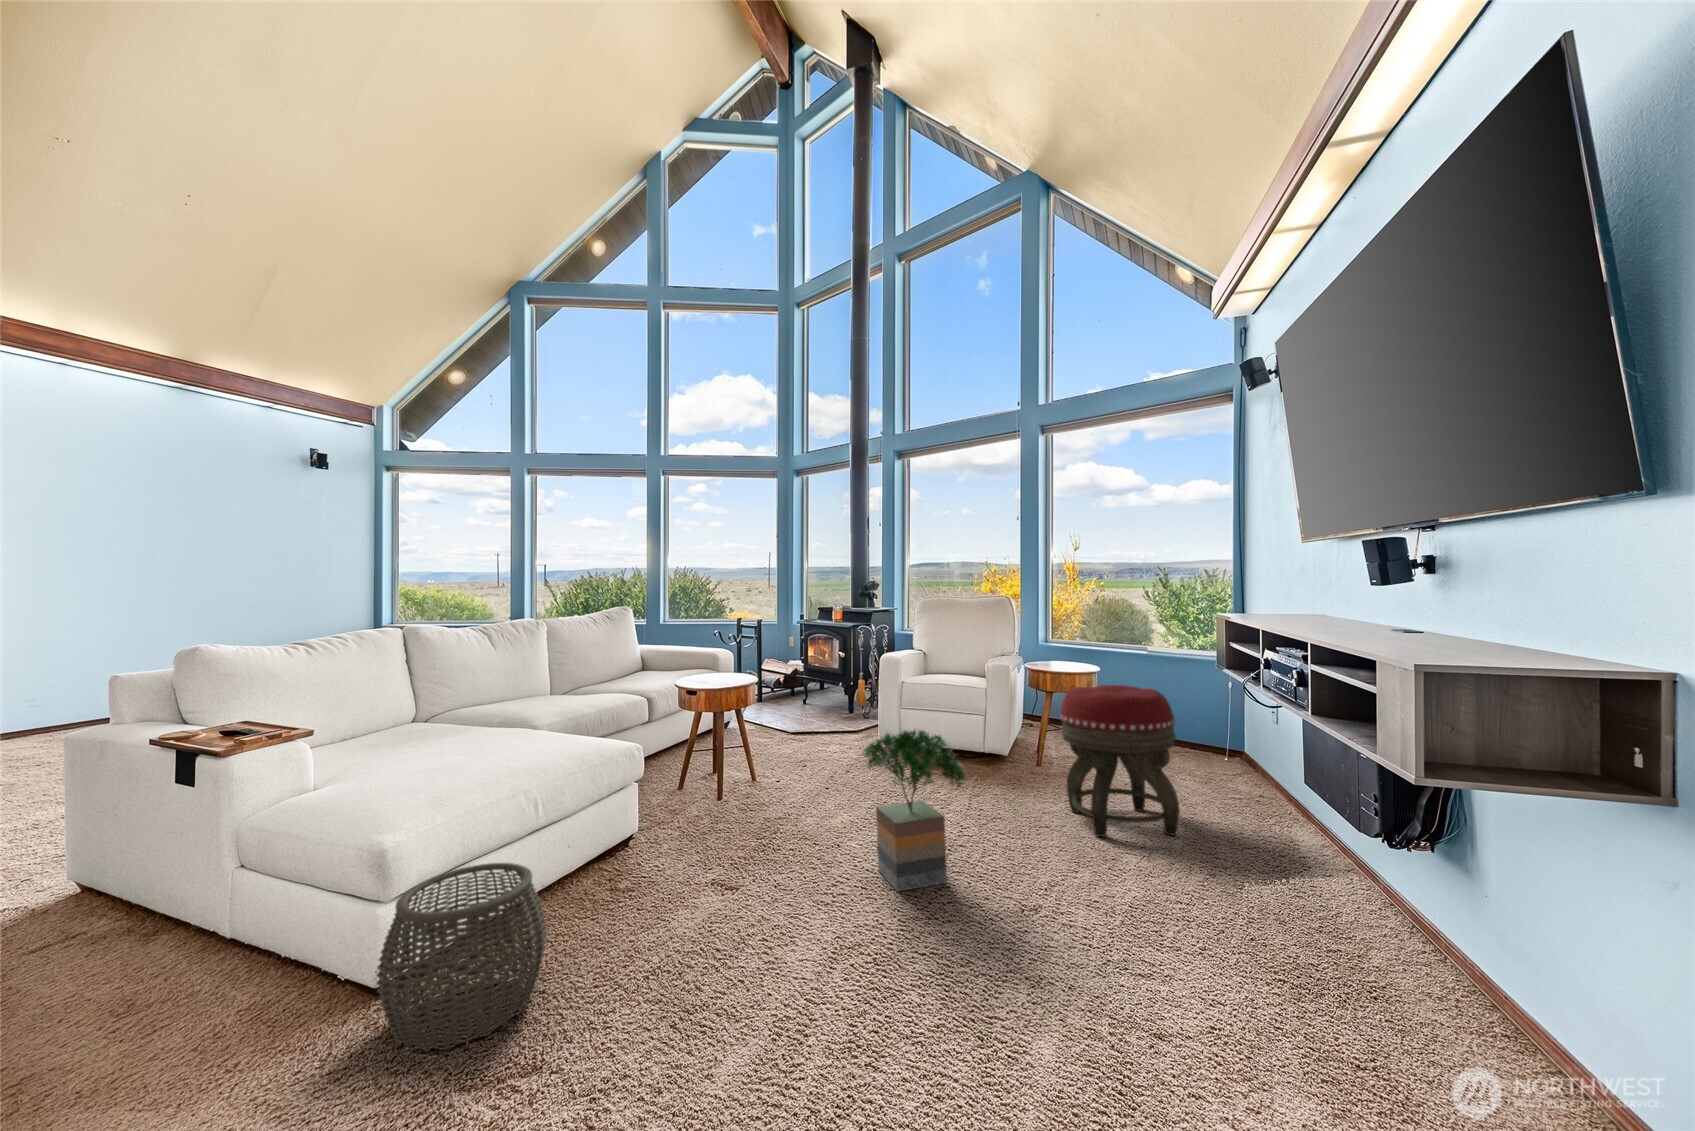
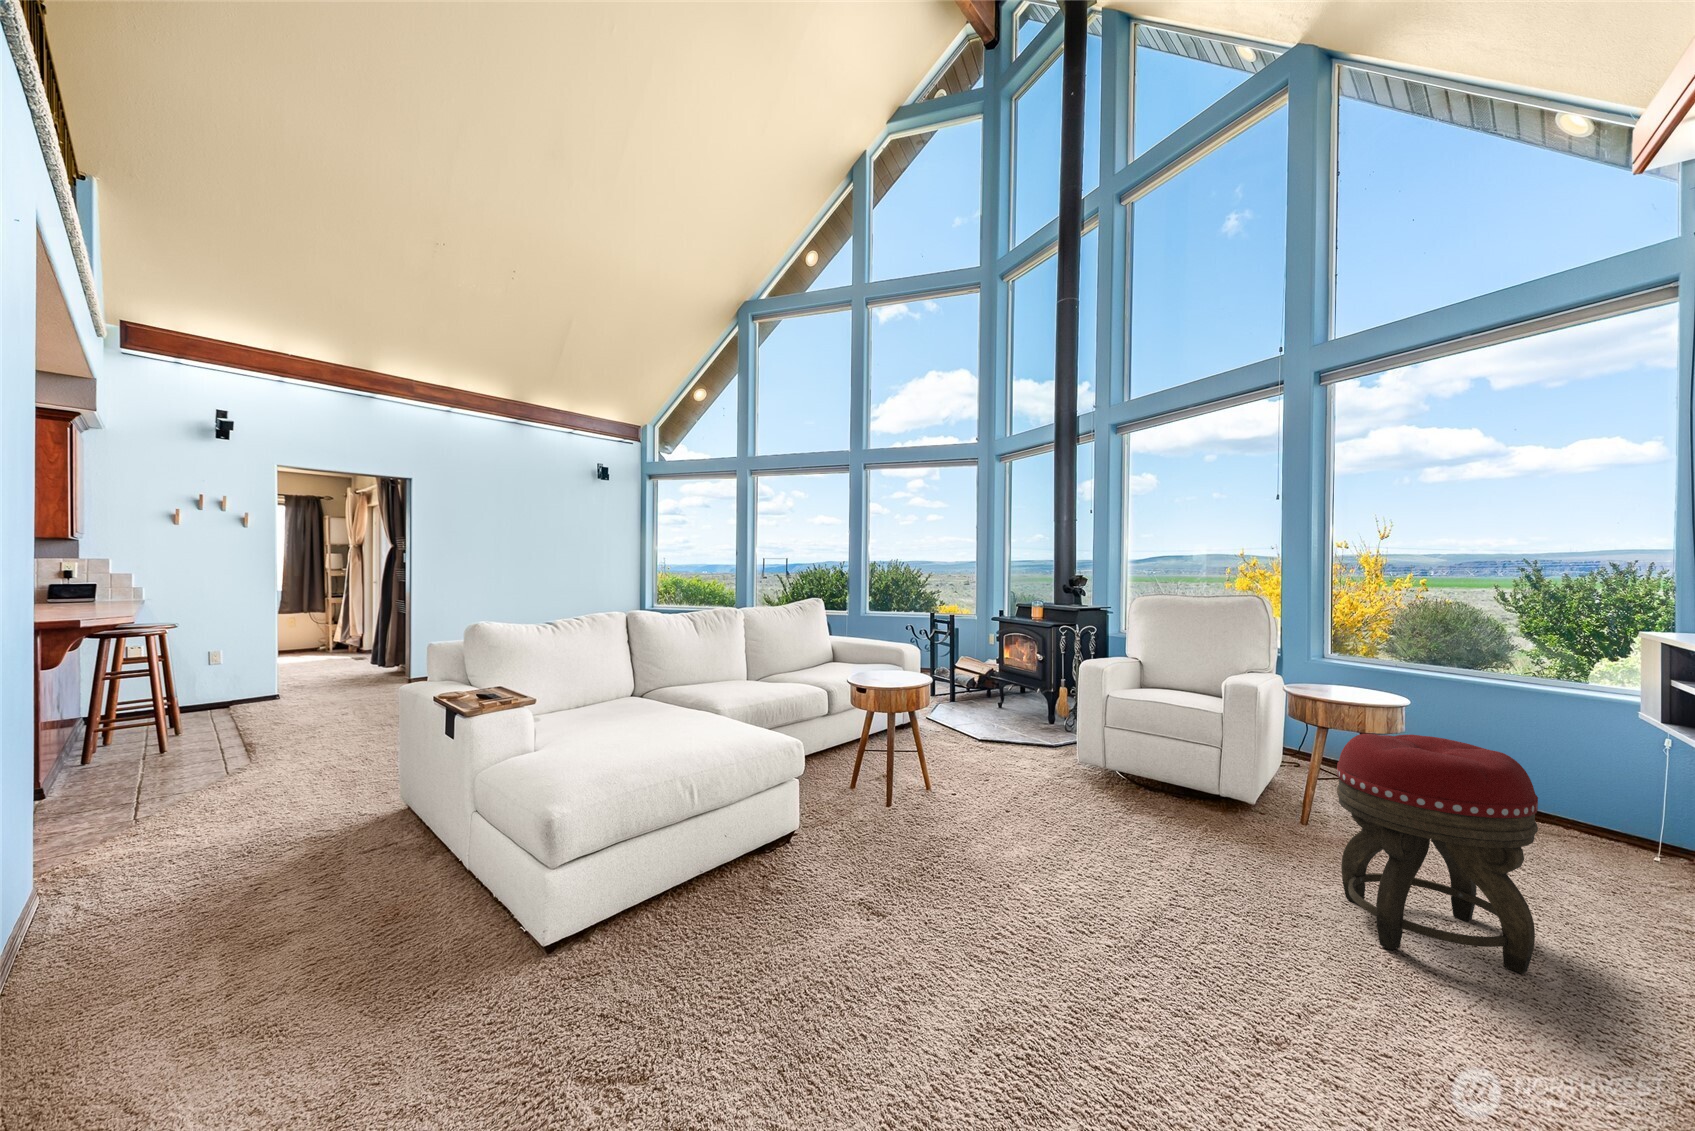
potted tree: present [864,730,967,891] -> none [1038,764,1180,968]
woven basket: present [376,863,547,1052] -> none [526,850,678,1032]

